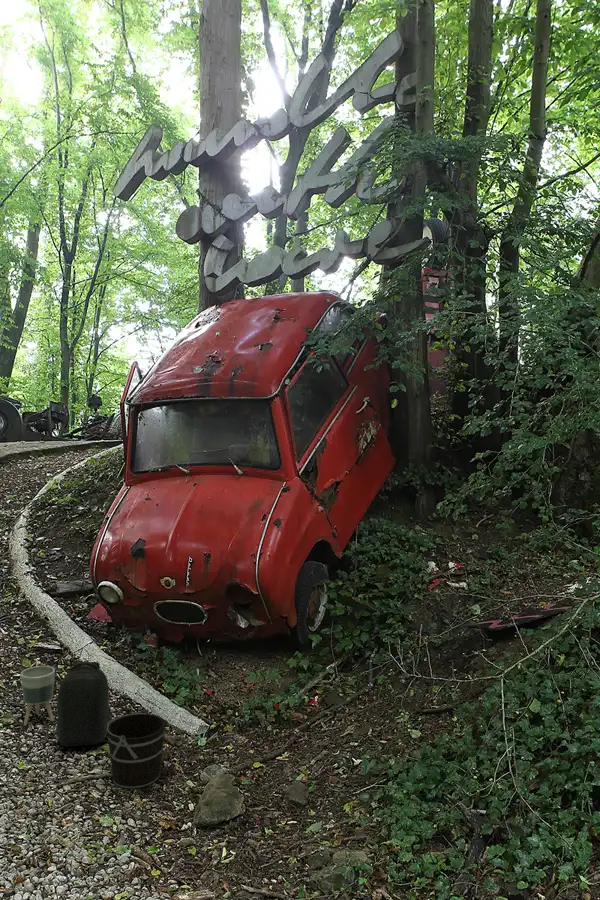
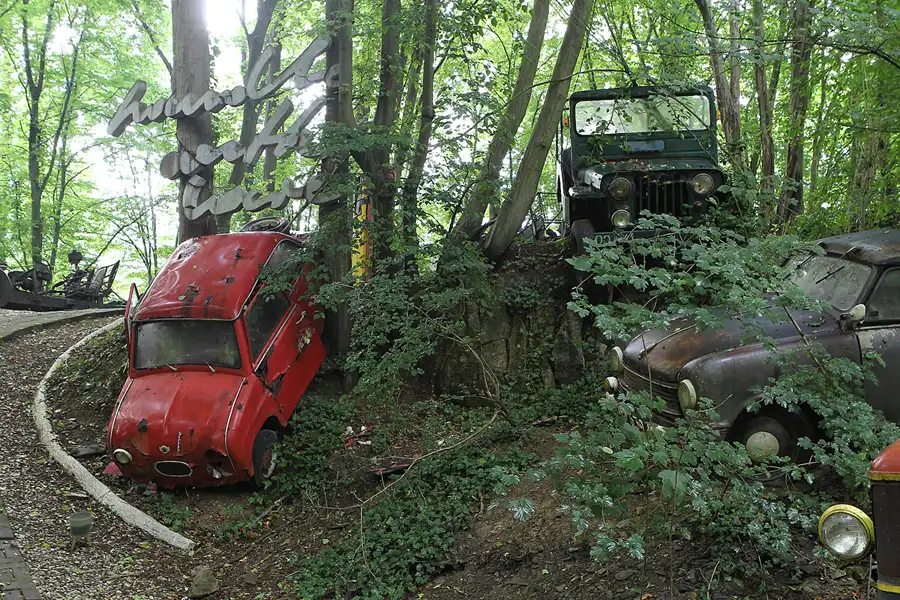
backpack: present [57,662,111,747] -> none [97,508,132,561]
bucket: present [107,711,165,788] -> none [134,536,170,581]

